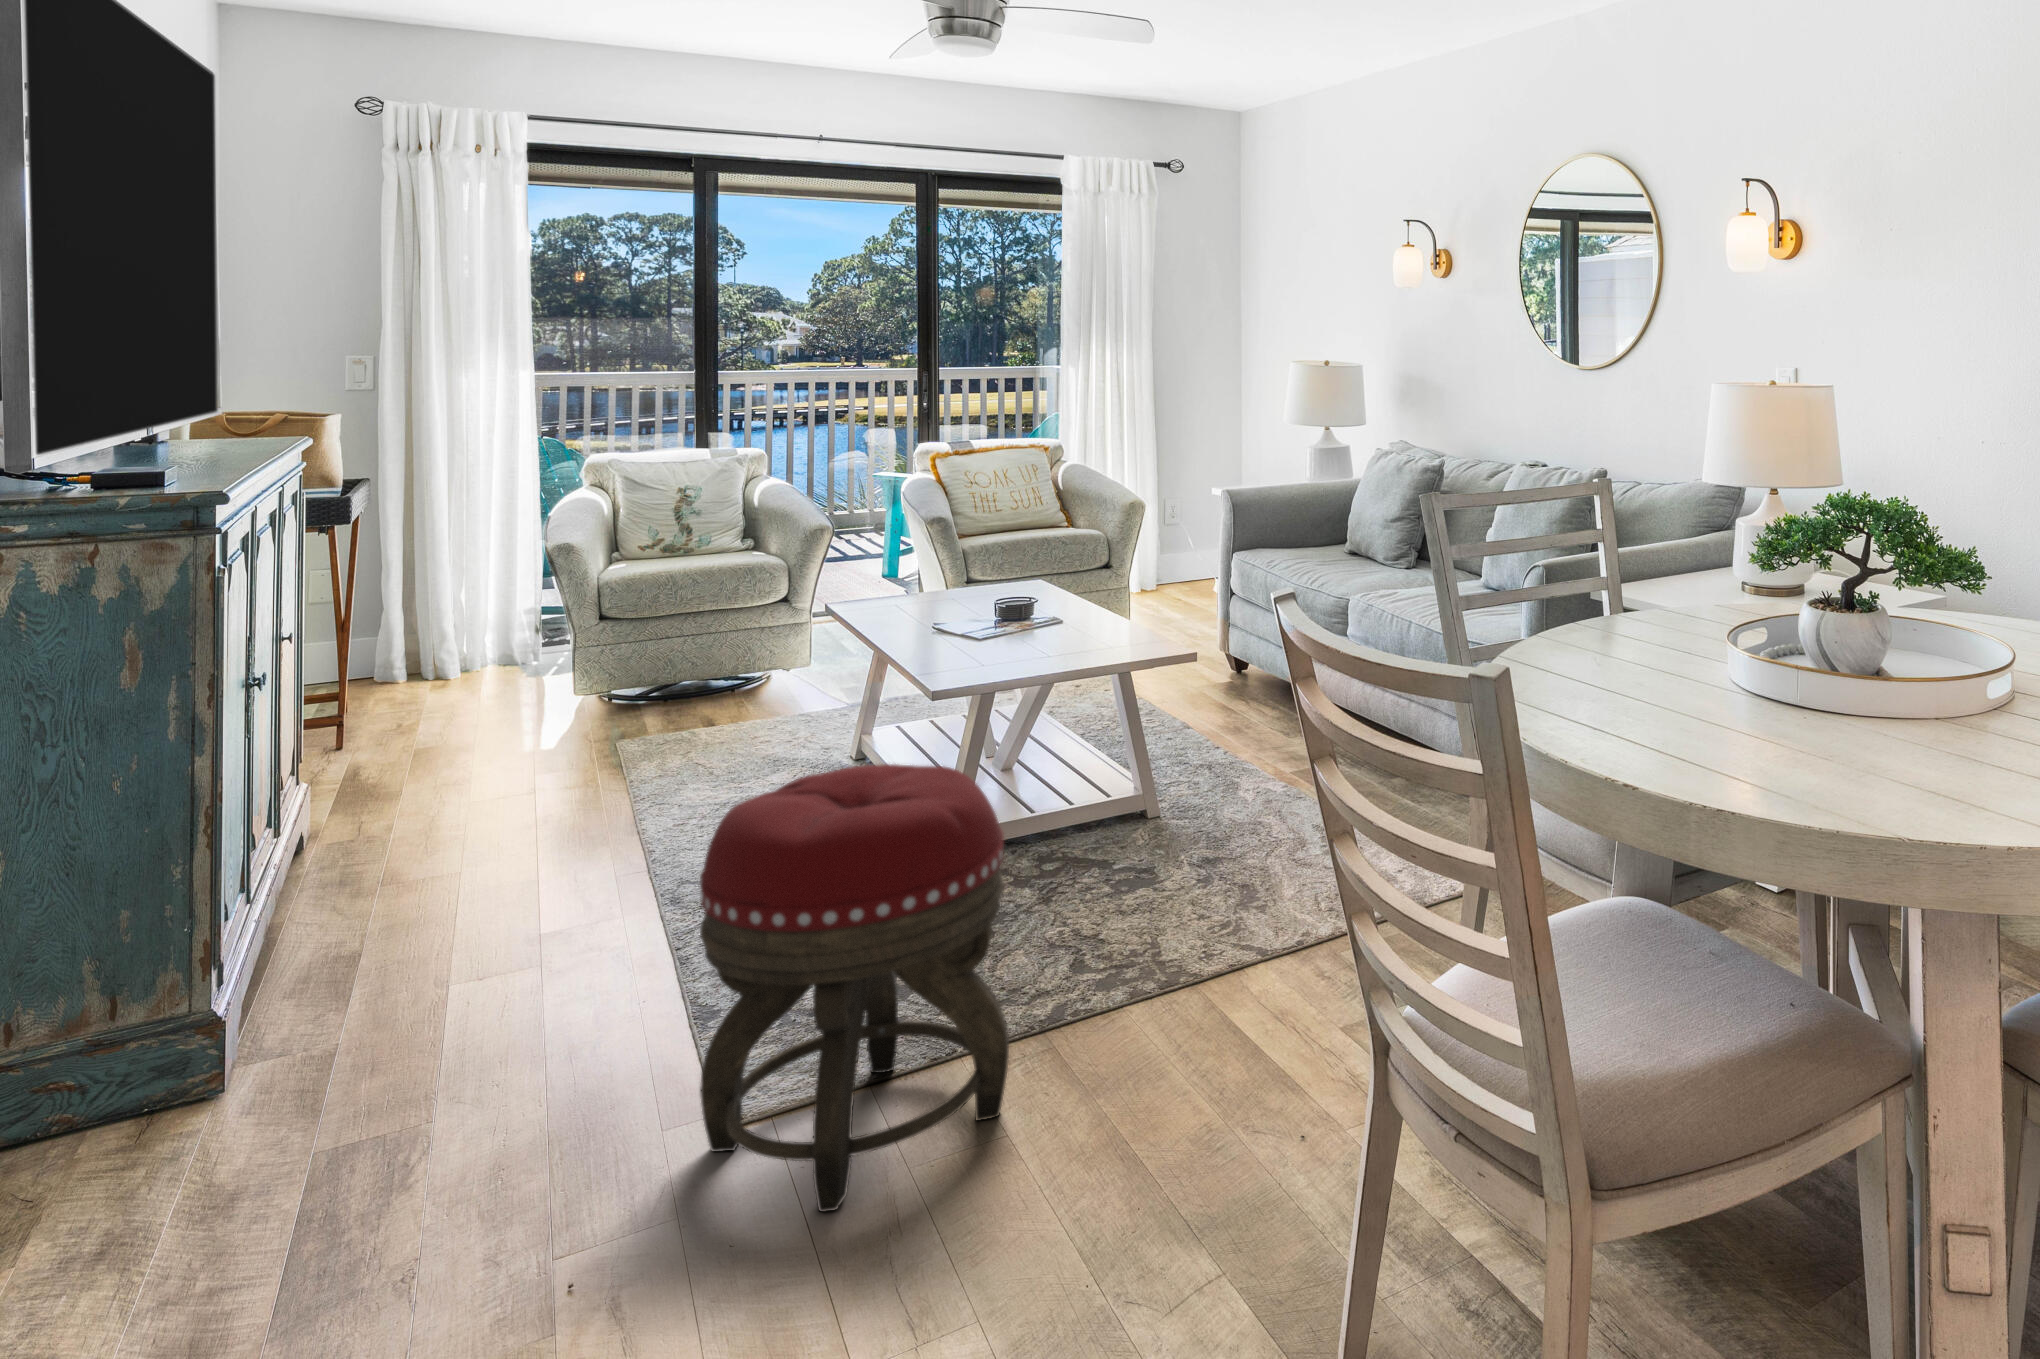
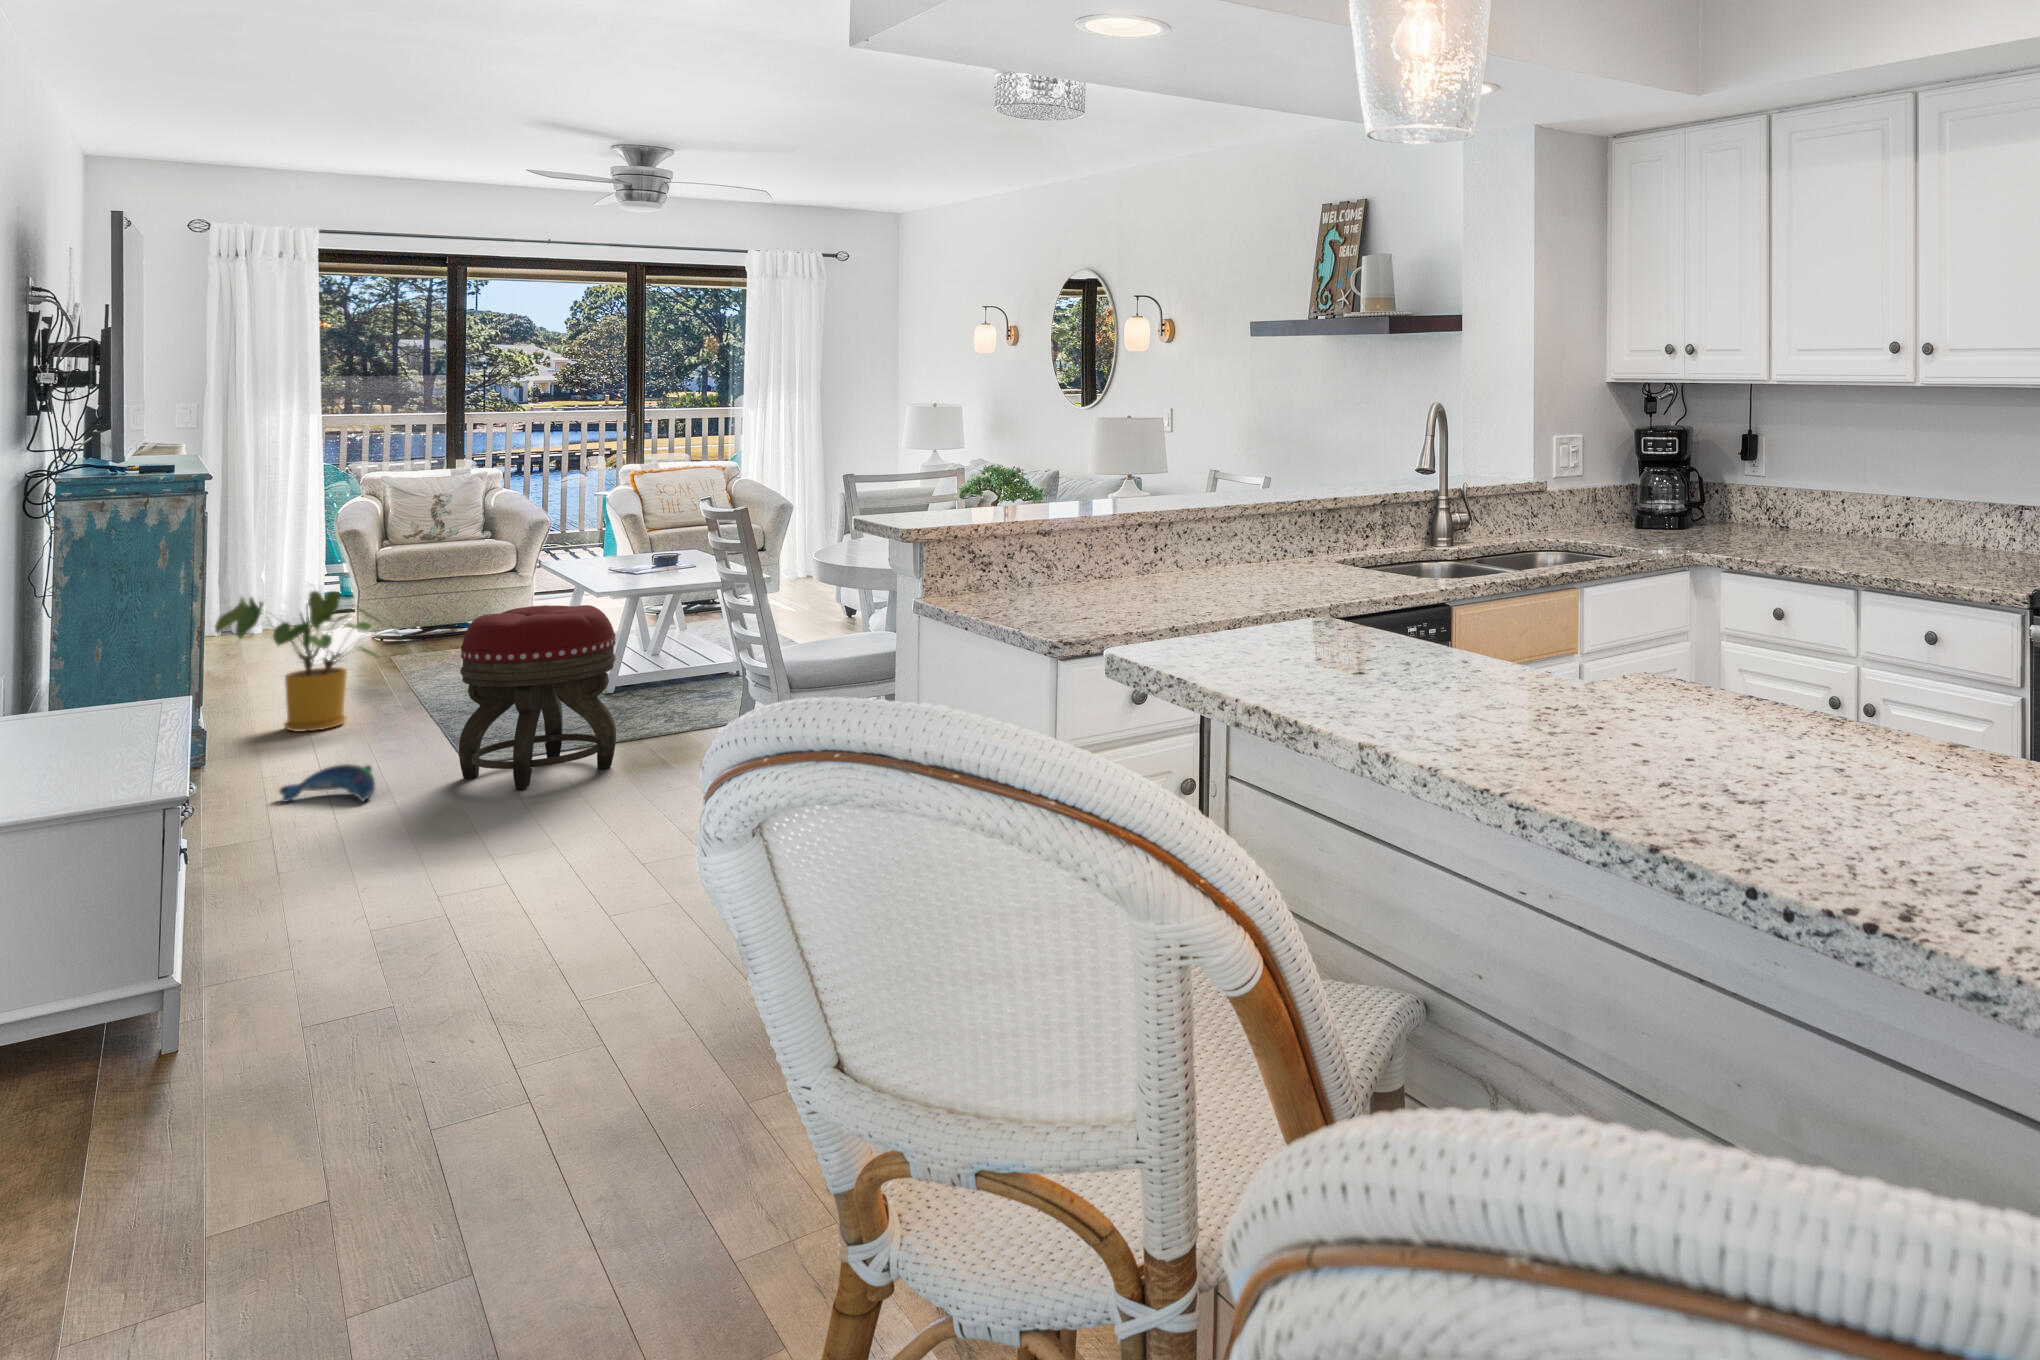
house plant: none [286,694,610,955] -> present [215,591,397,732]
plush toy: none [323,1142,524,1261] -> present [279,764,375,802]

